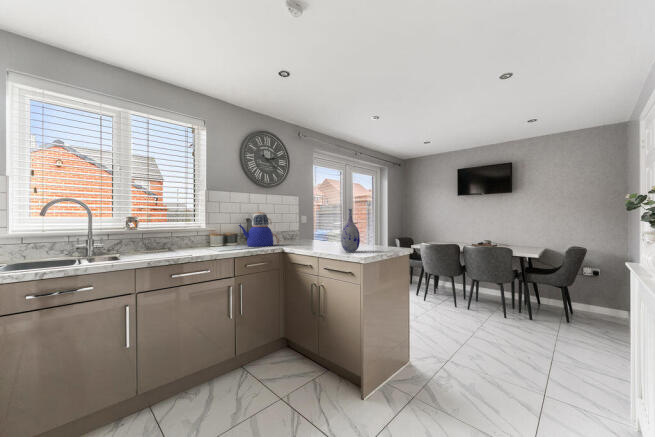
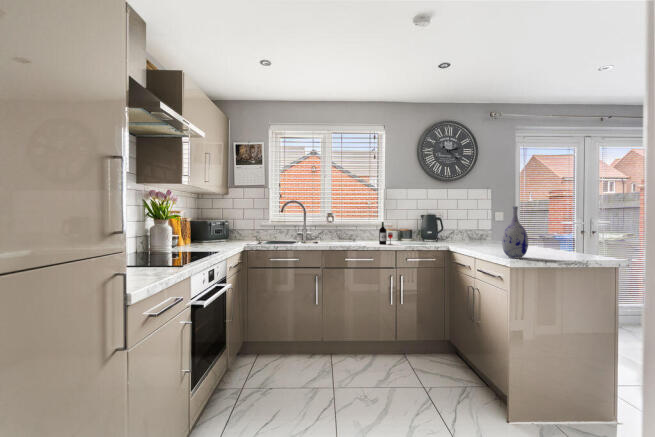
teapot: present [239,212,279,247] -> none [409,207,451,244]
wine bottle: none [191,225,245,256] -> present [365,222,404,247]

